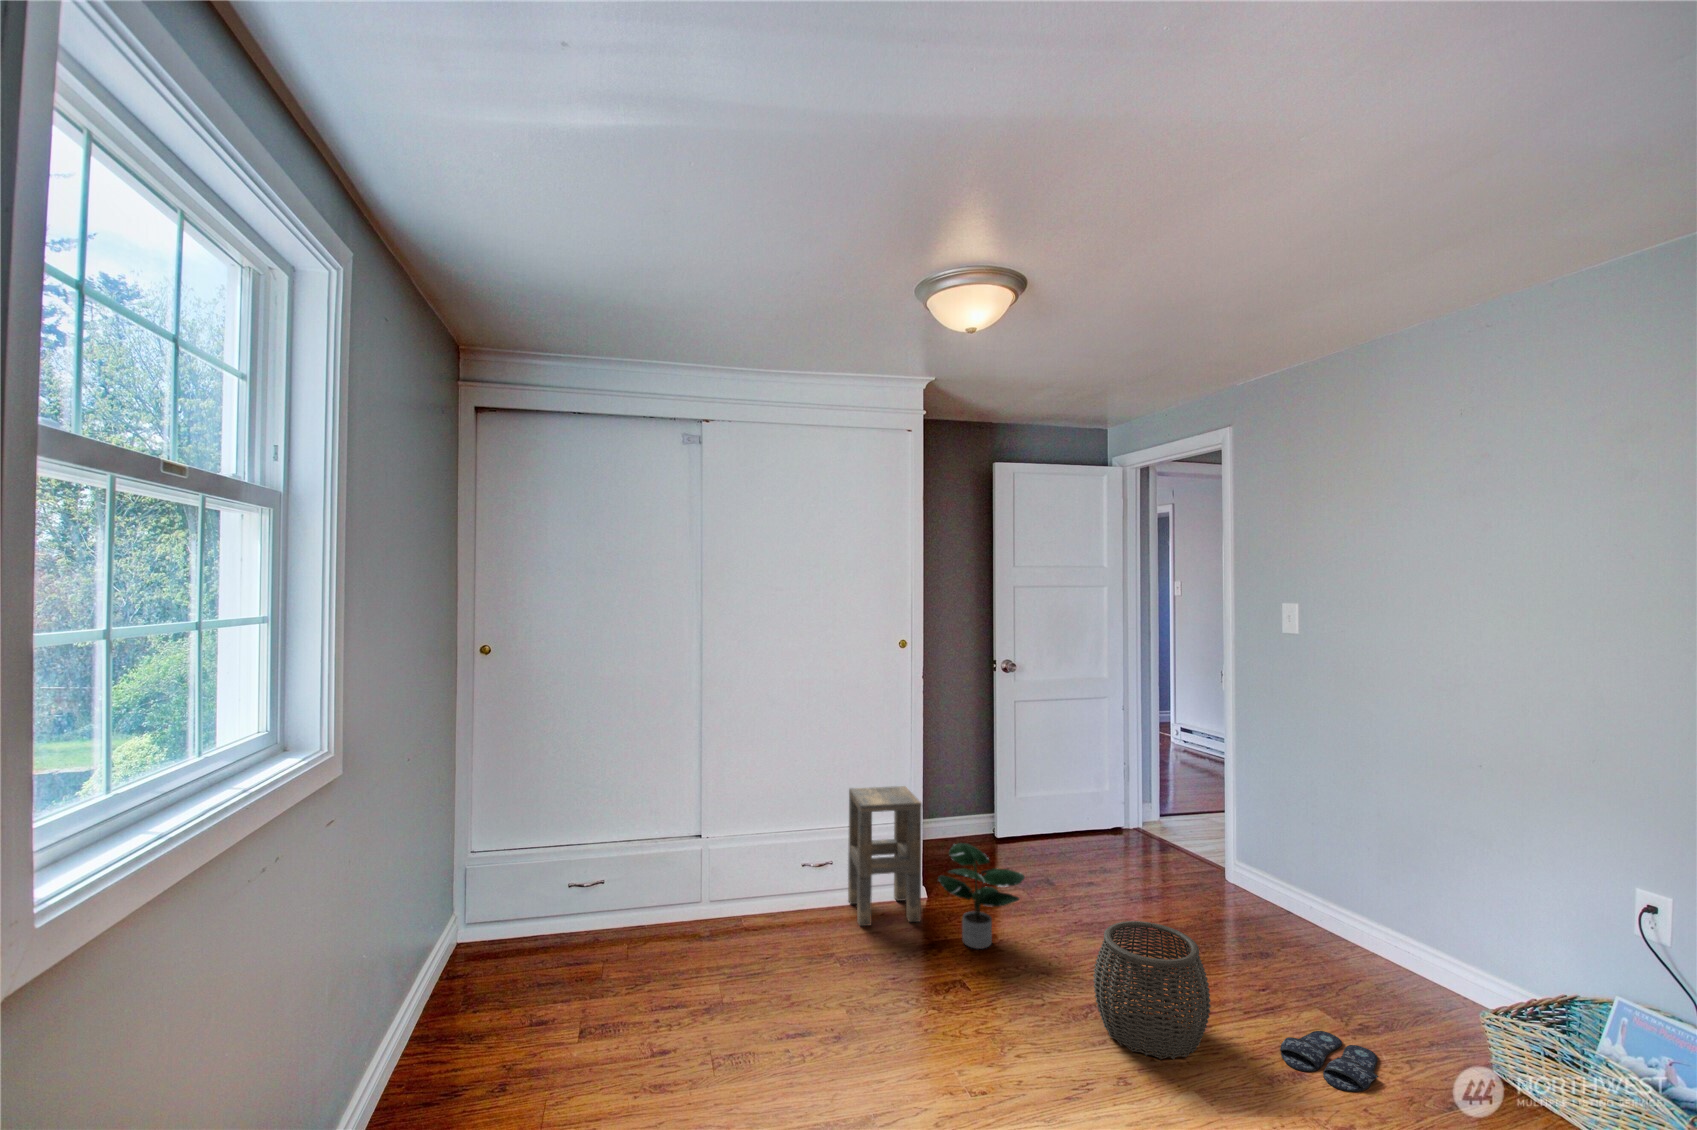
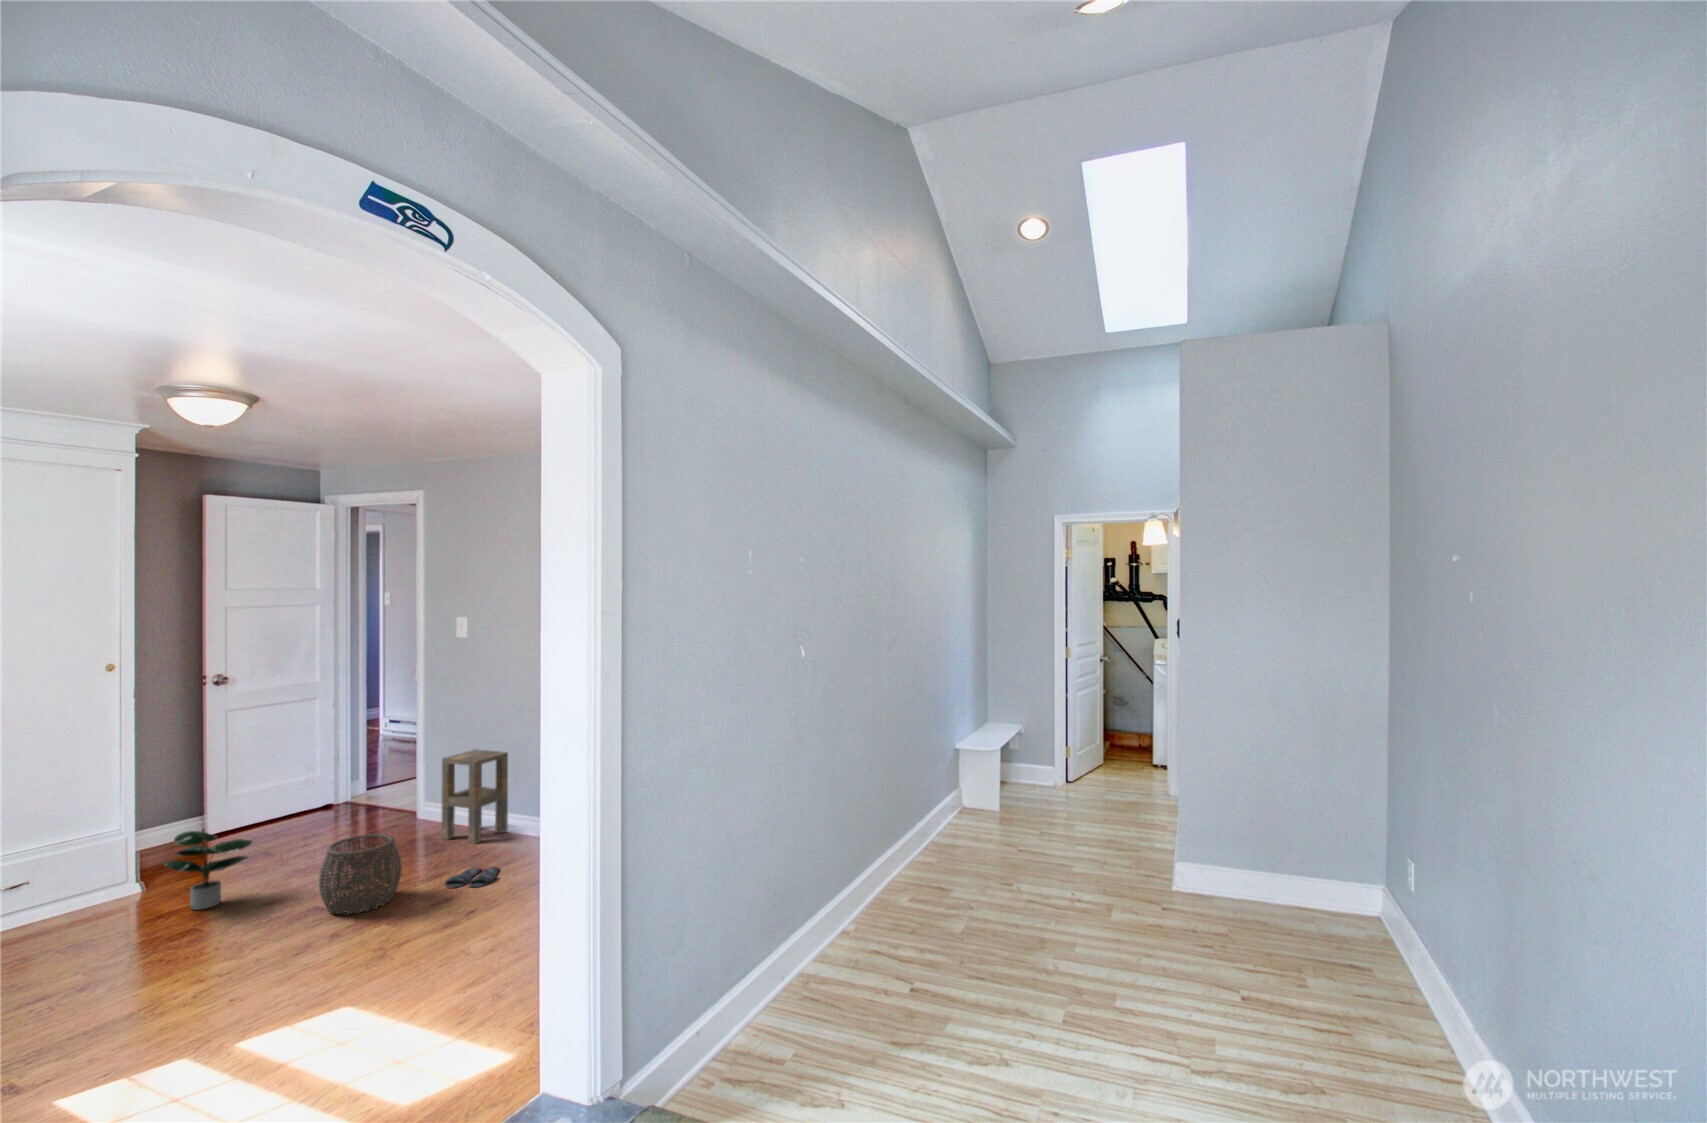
side table: present [848,786,922,926] -> present [441,750,508,844]

